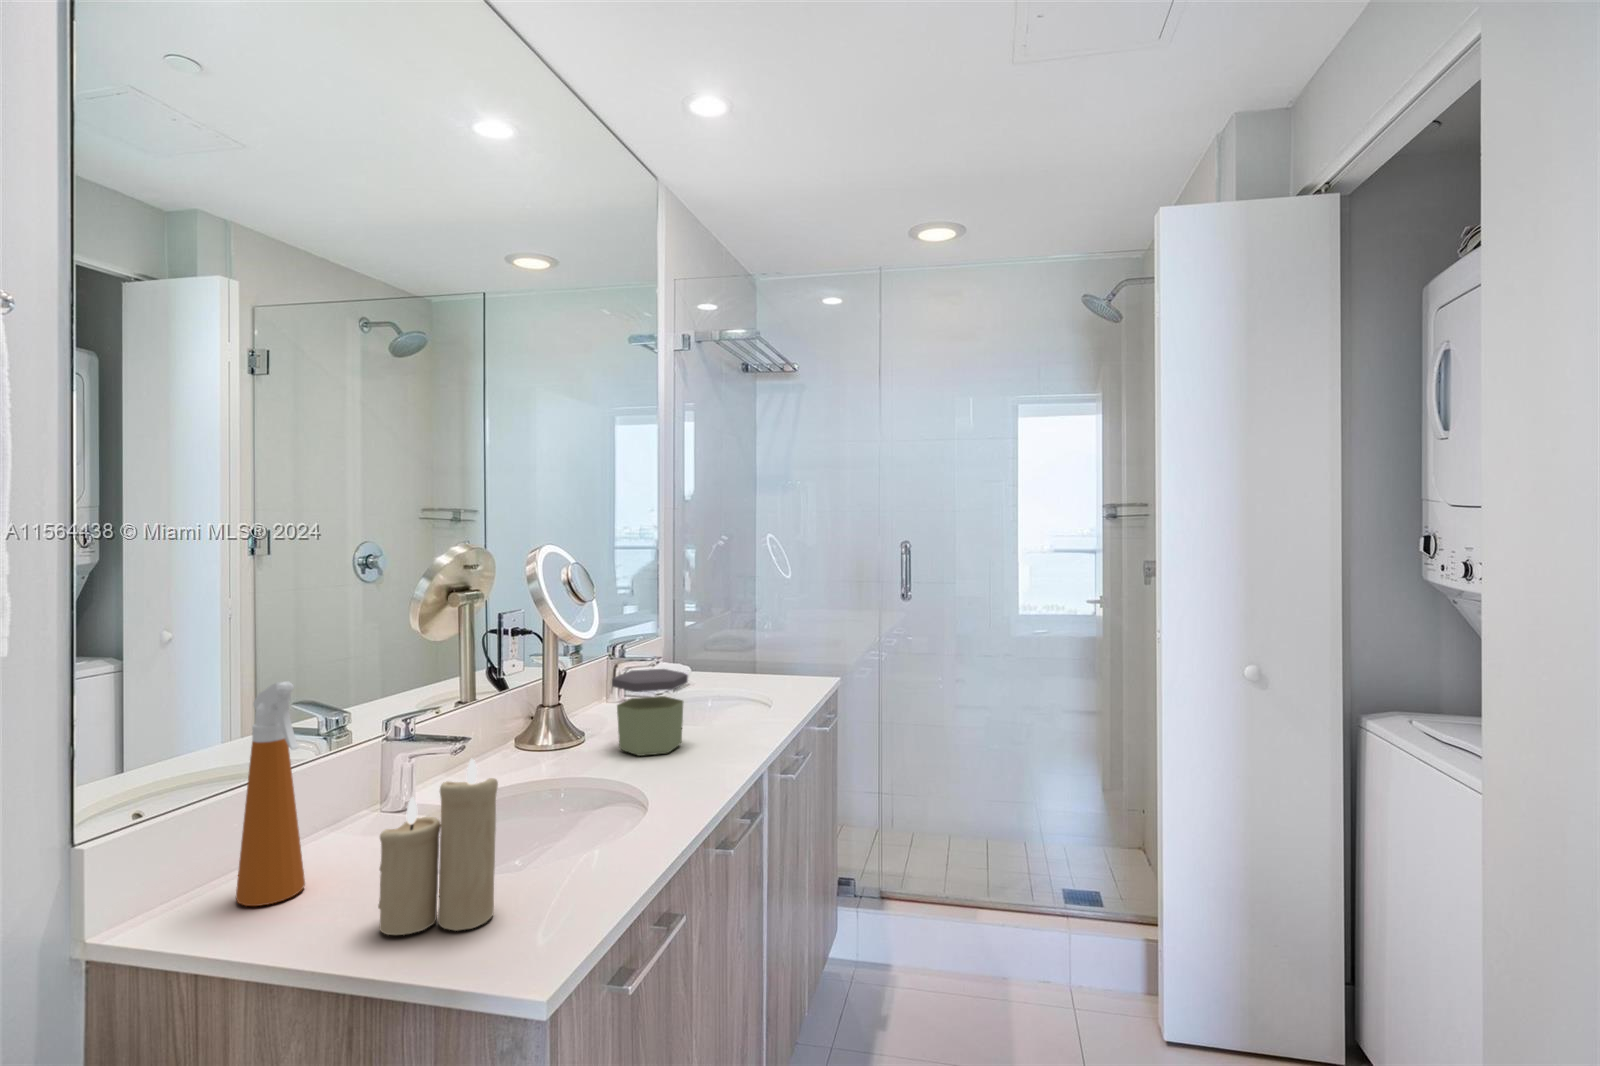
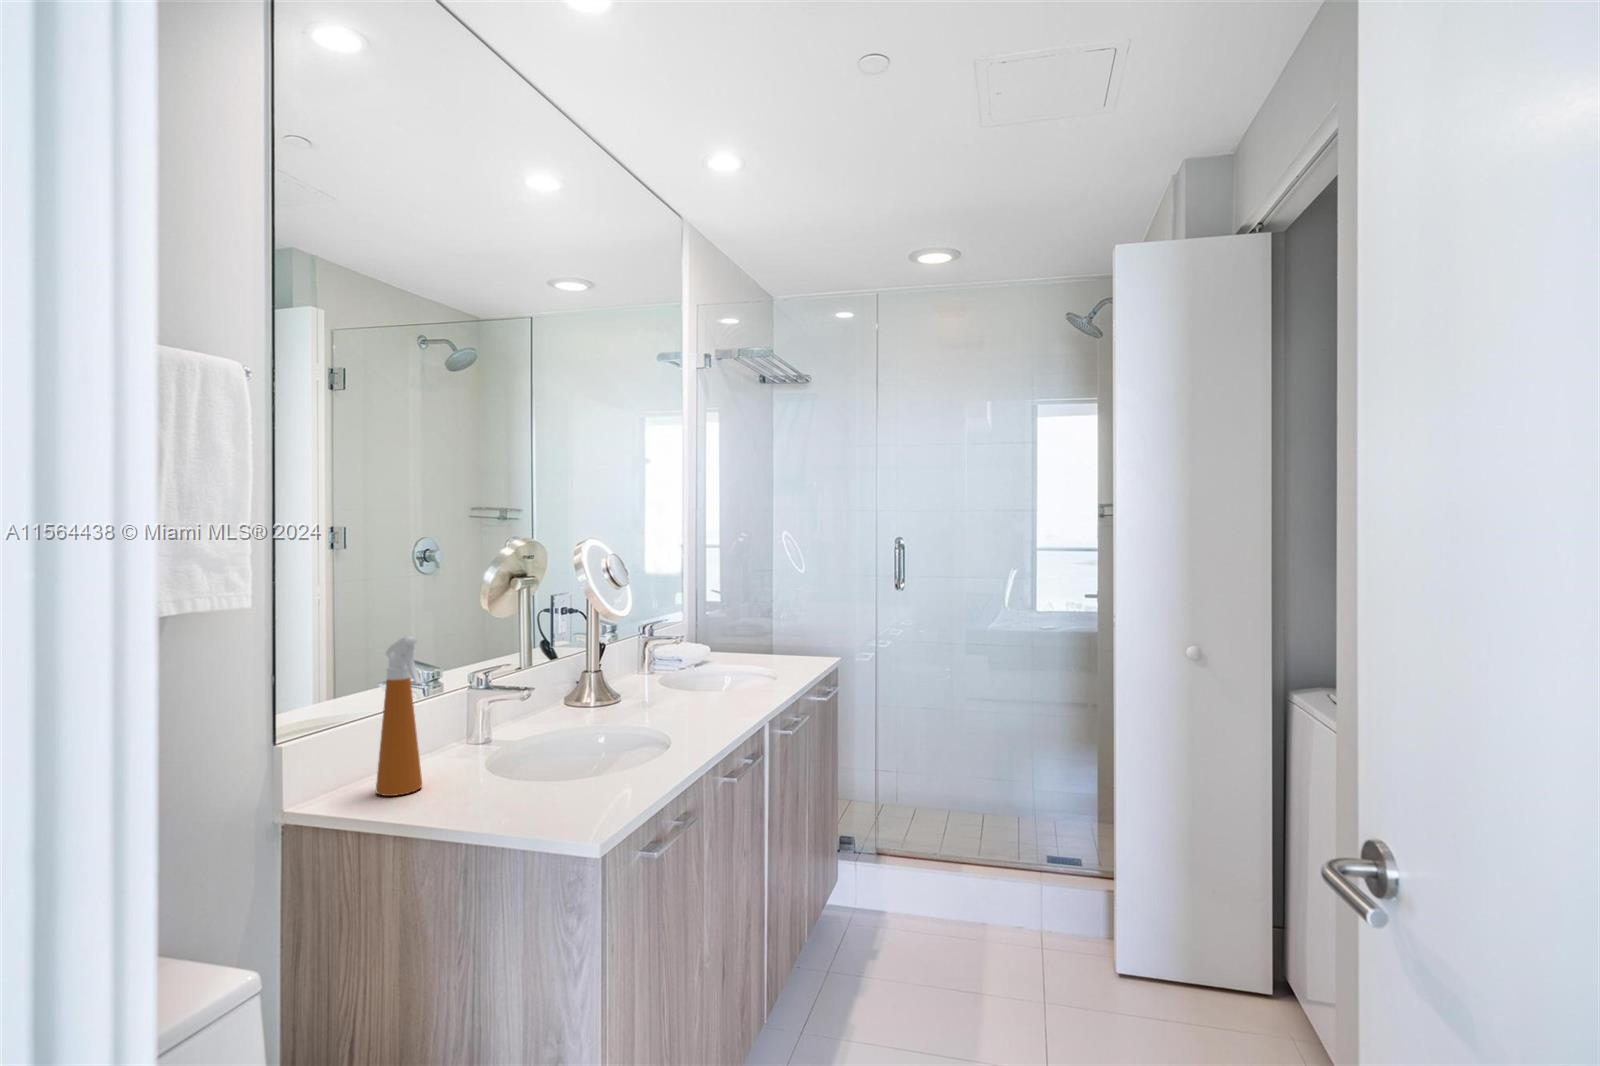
jar: present [612,669,688,756] -> none [643,641,704,711]
candle: present [378,759,498,935] -> none [480,690,562,811]

